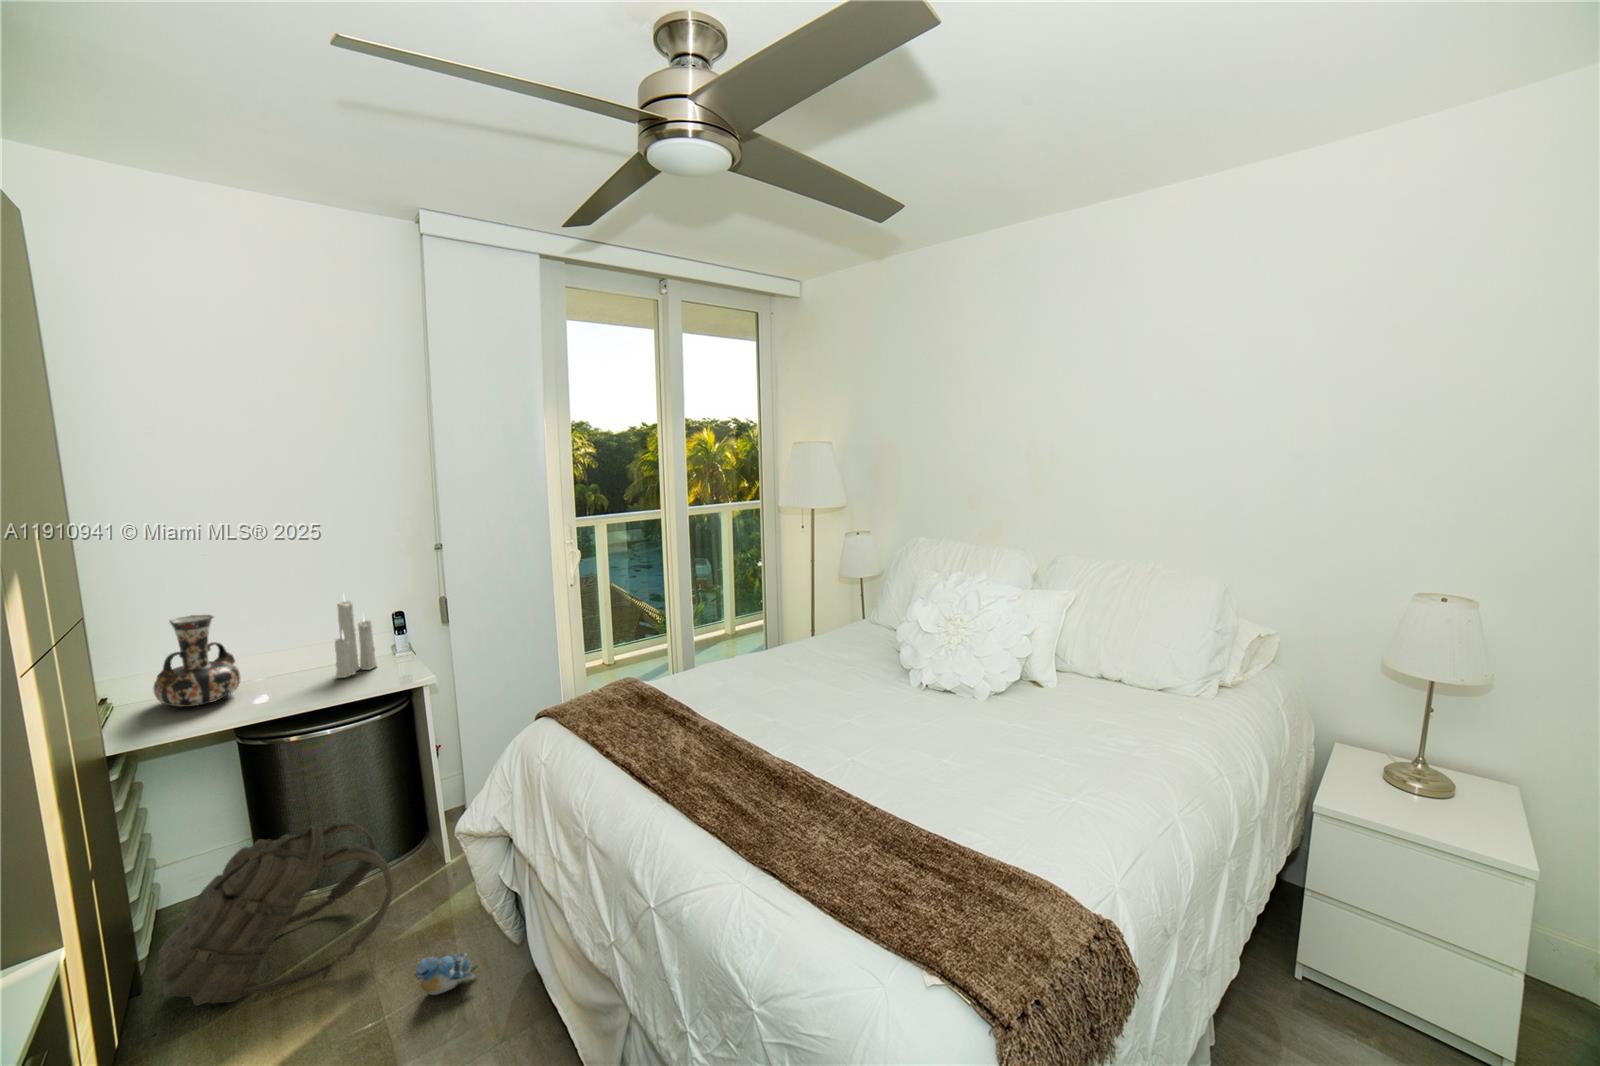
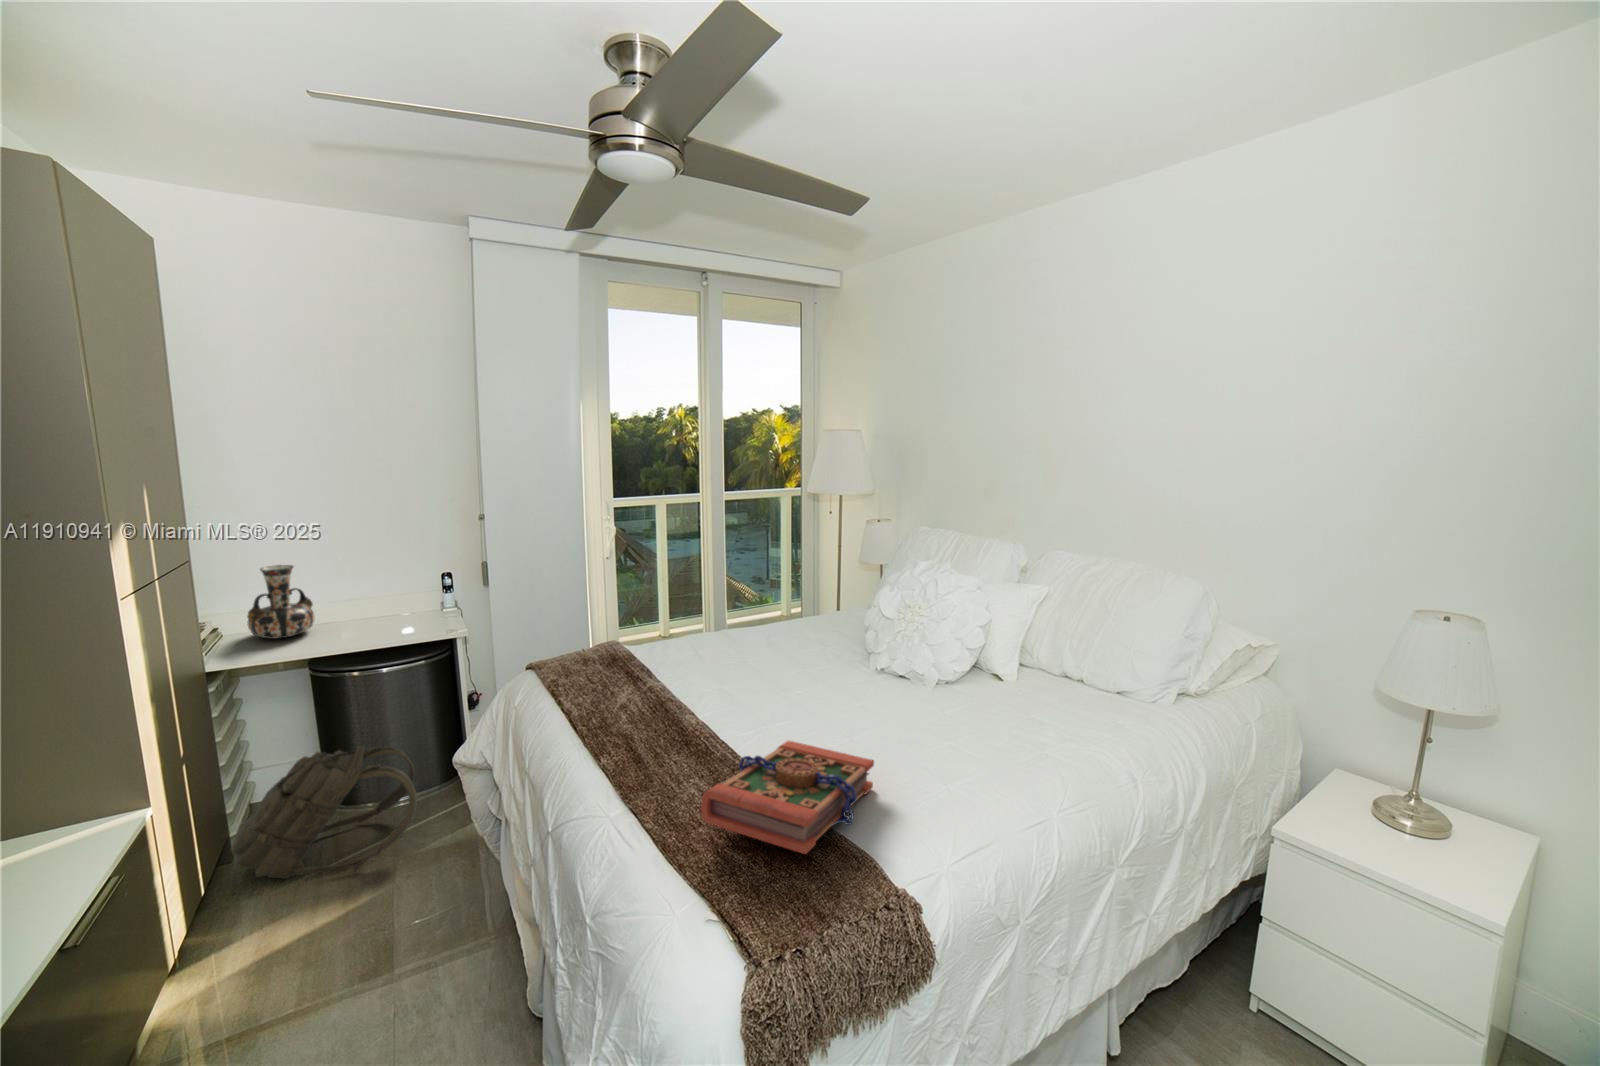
candle: present [335,600,377,678] -> none [390,548,427,625]
book: none [869,772,1016,894] -> present [701,741,874,854]
plush toy: present [414,953,478,995] -> none [414,864,472,897]

